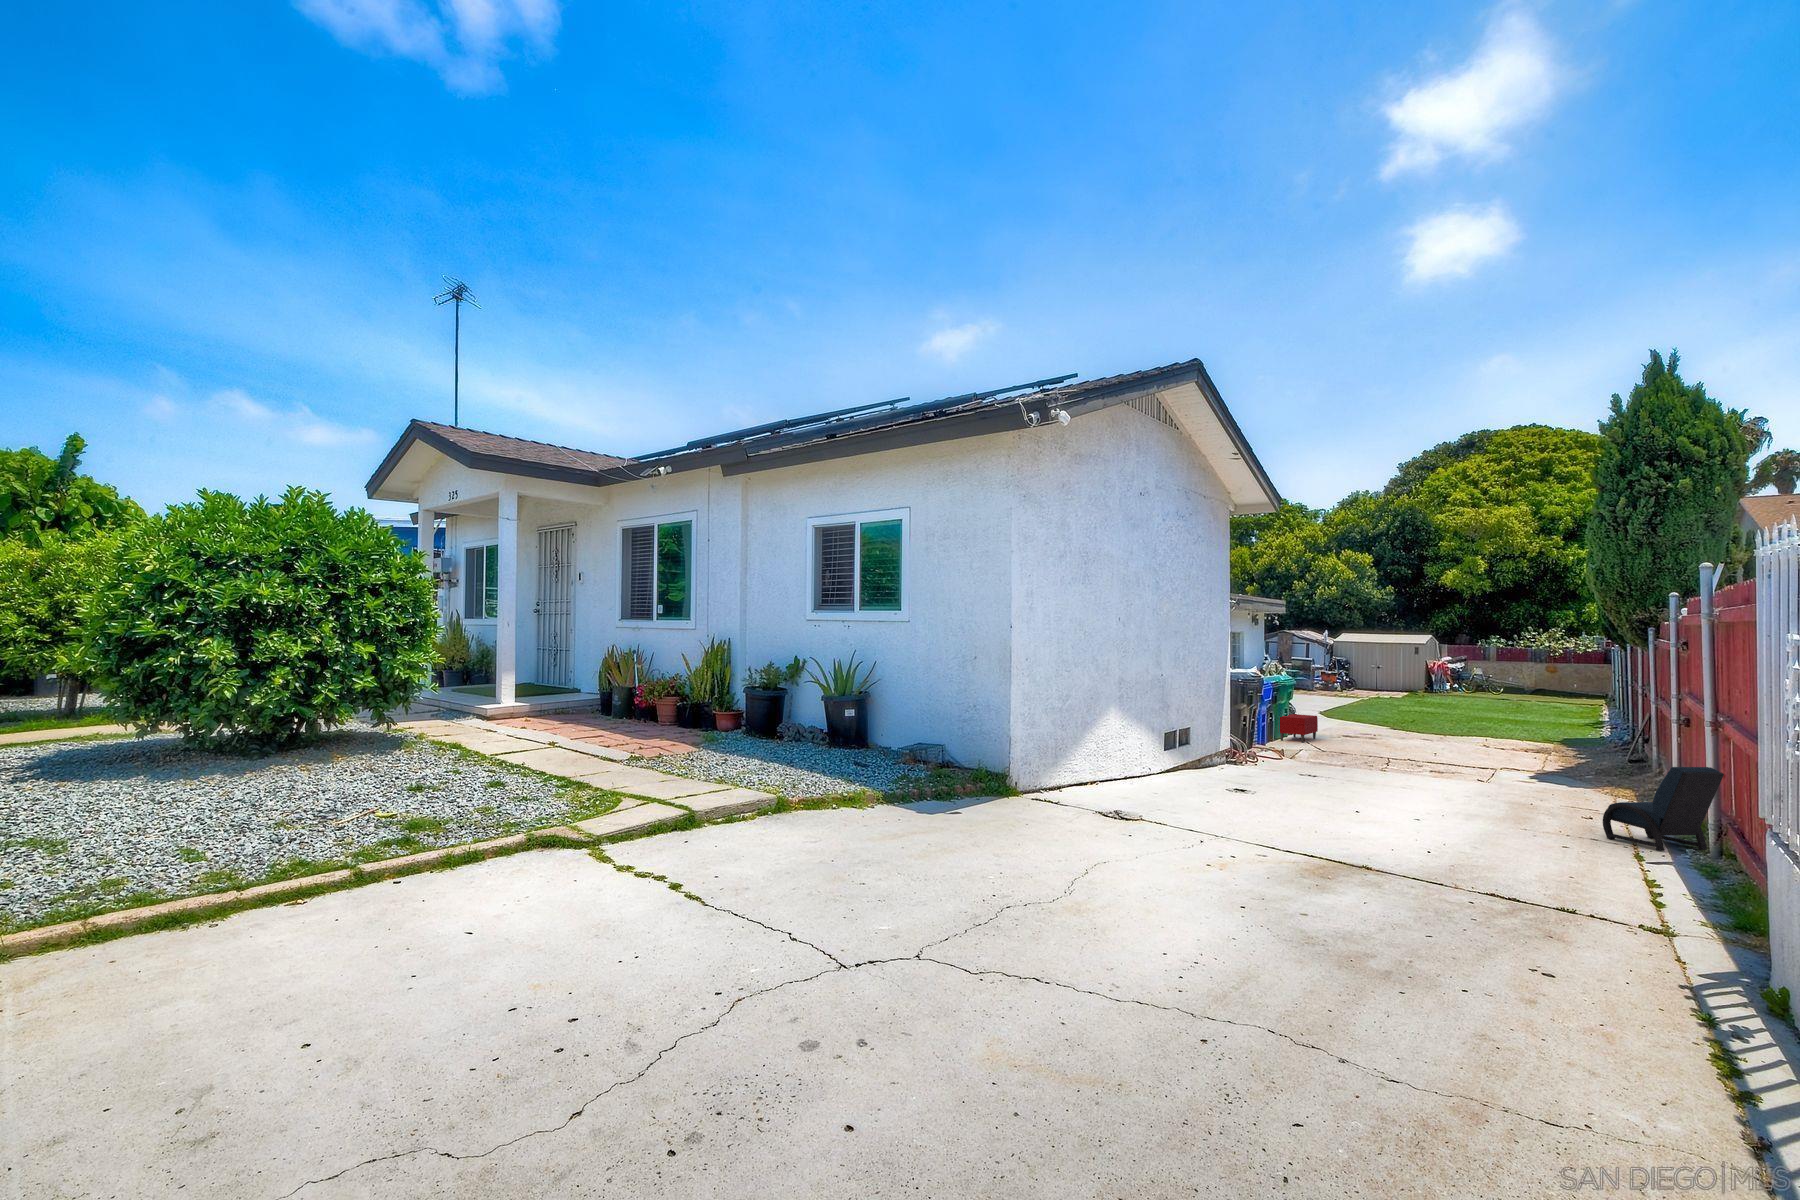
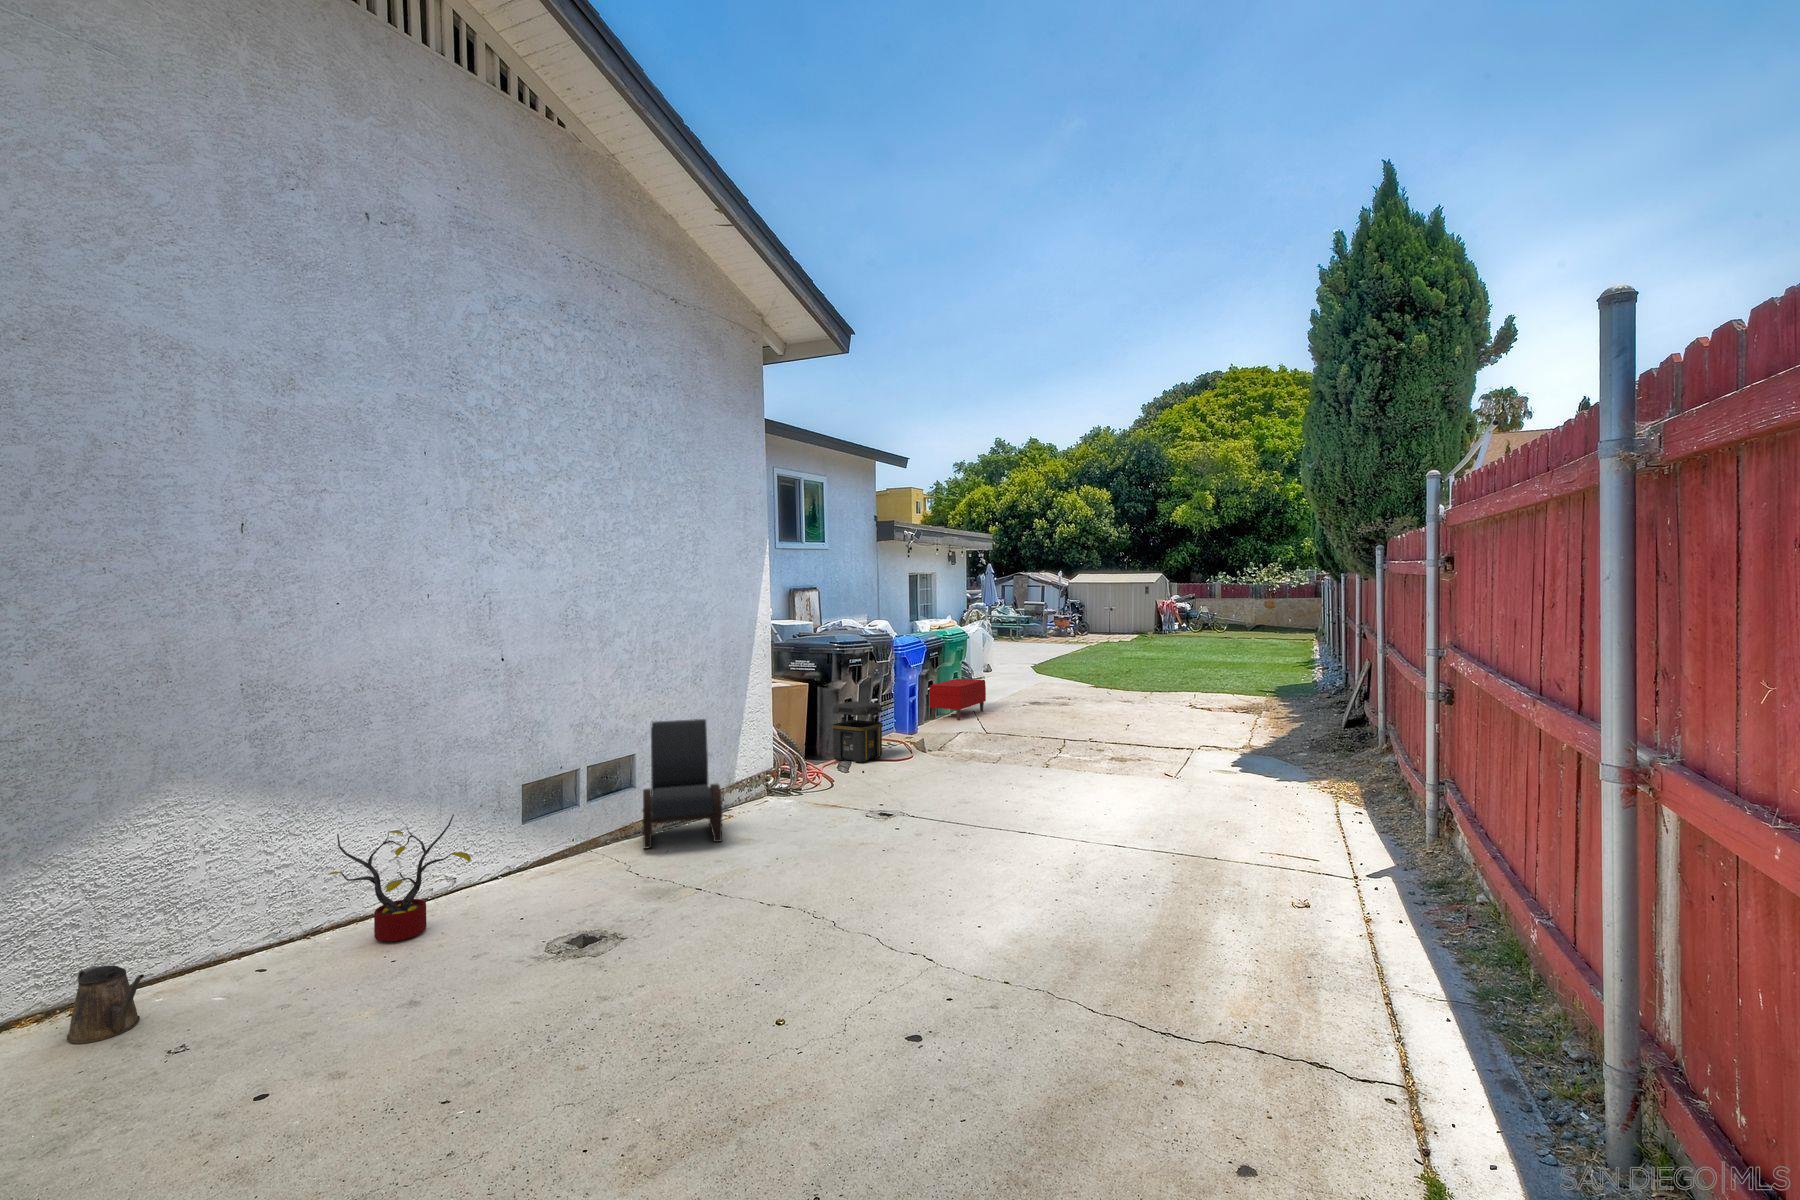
toolbox: none [1239,720,1273,759] -> present [832,701,883,763]
decorative plant: none [1098,748,1150,799] -> present [327,814,471,941]
lounge chair: present [1603,767,1724,851] -> present [642,719,723,848]
watering can: none [1050,786,1092,812] -> present [67,965,144,1044]

